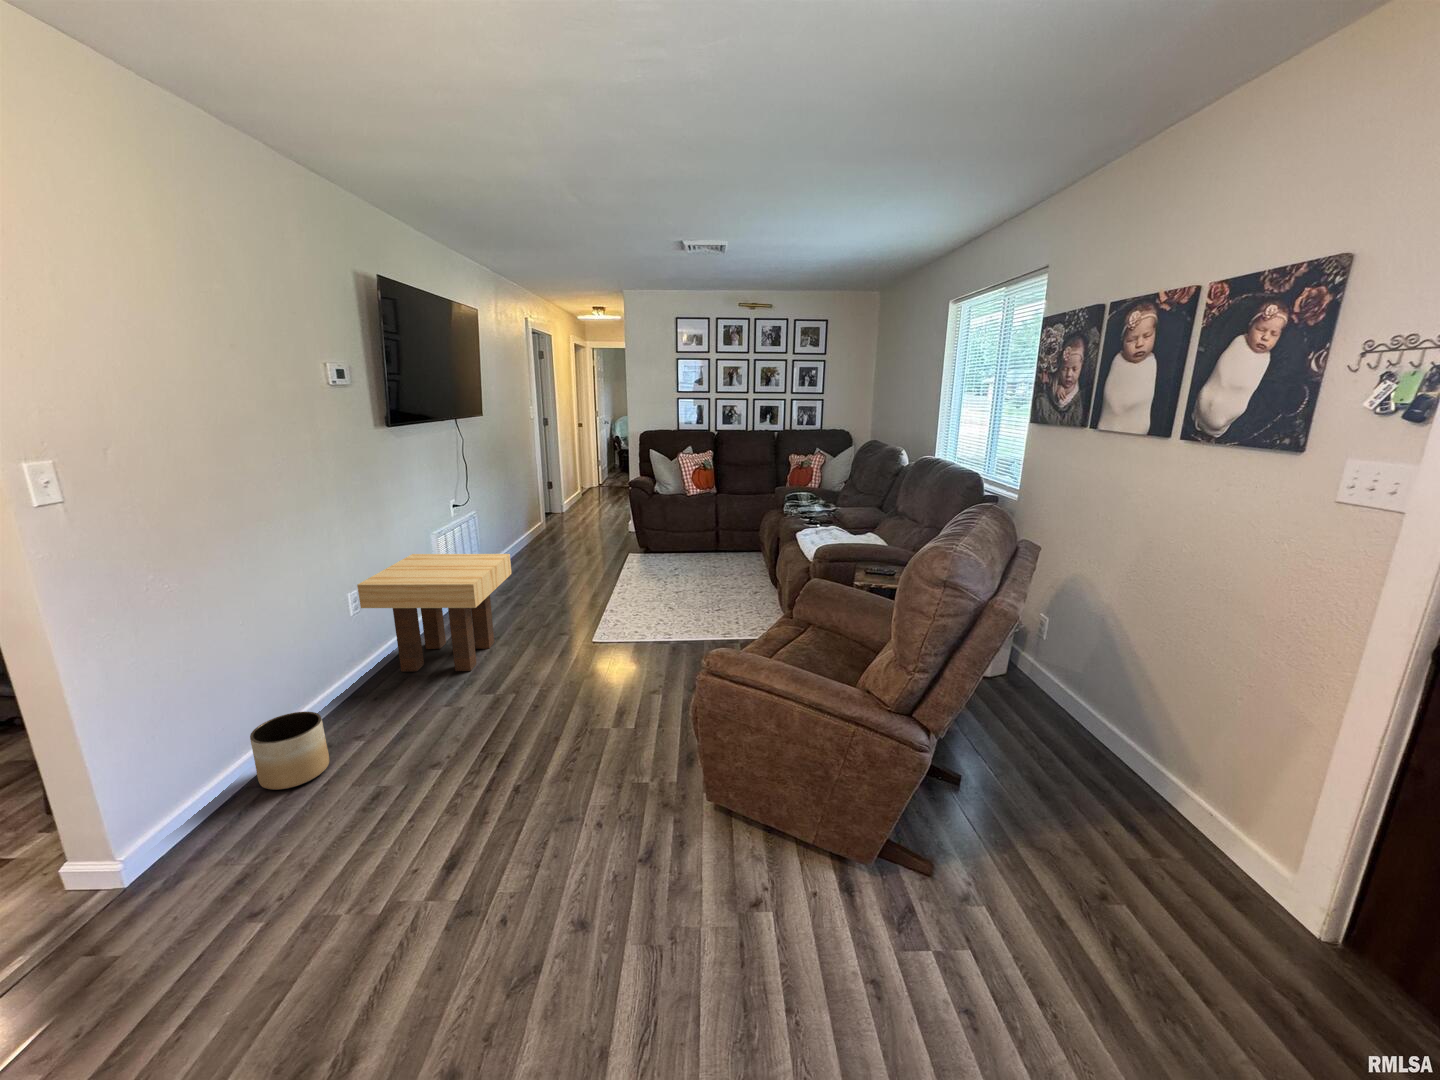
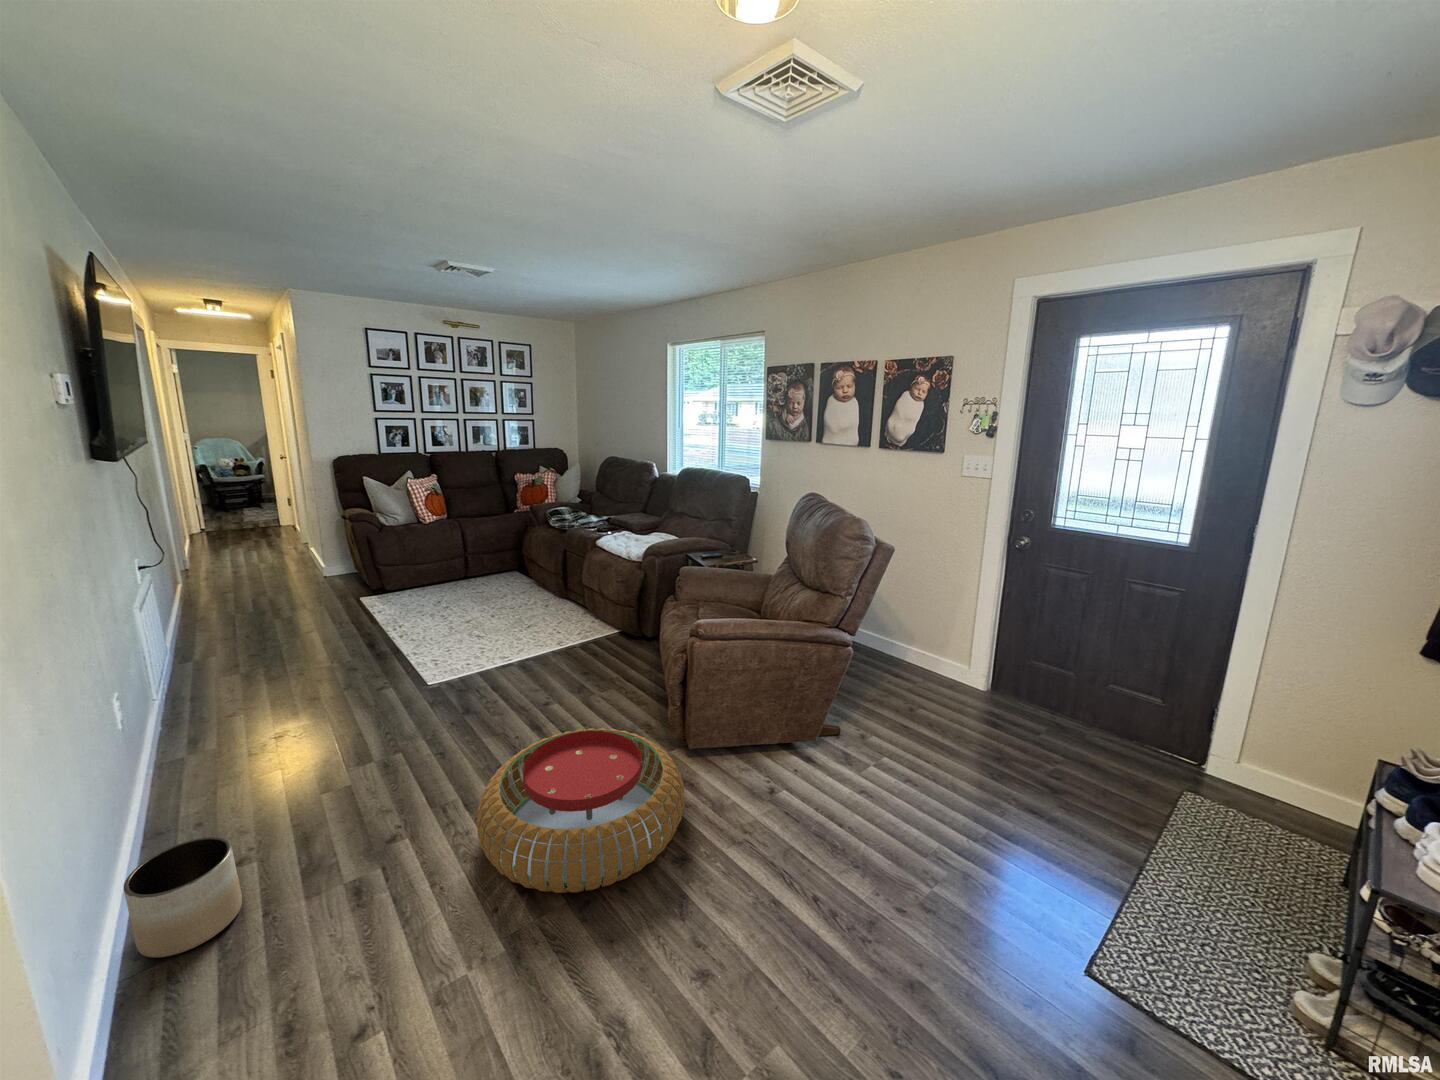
side table: present [357,554,512,672] -> none [132,604,327,781]
pouf: none [426,729,655,911] -> present [477,728,684,893]

